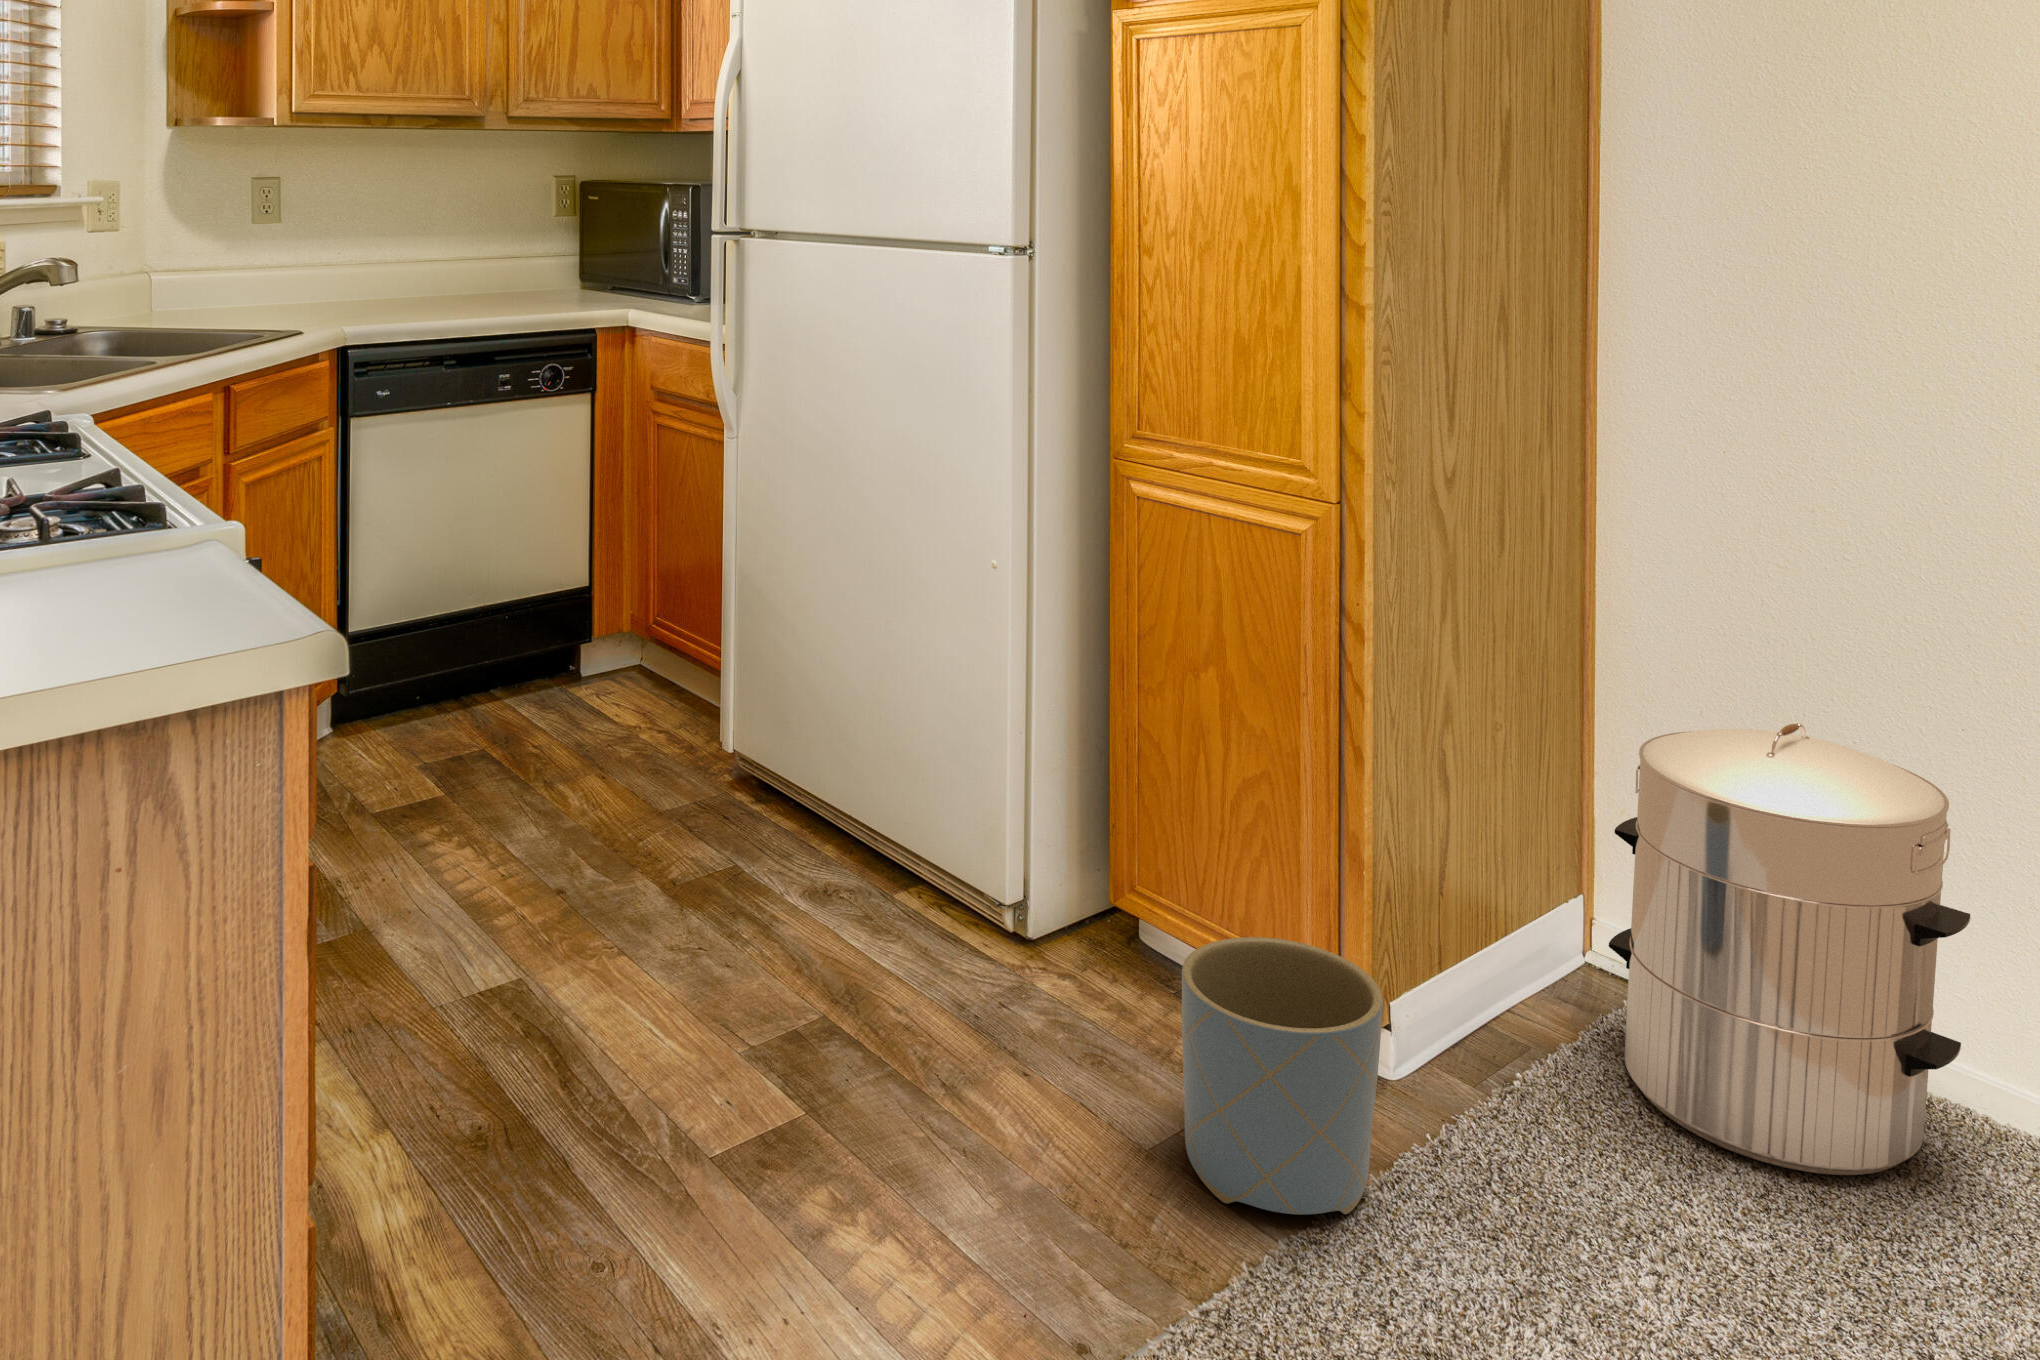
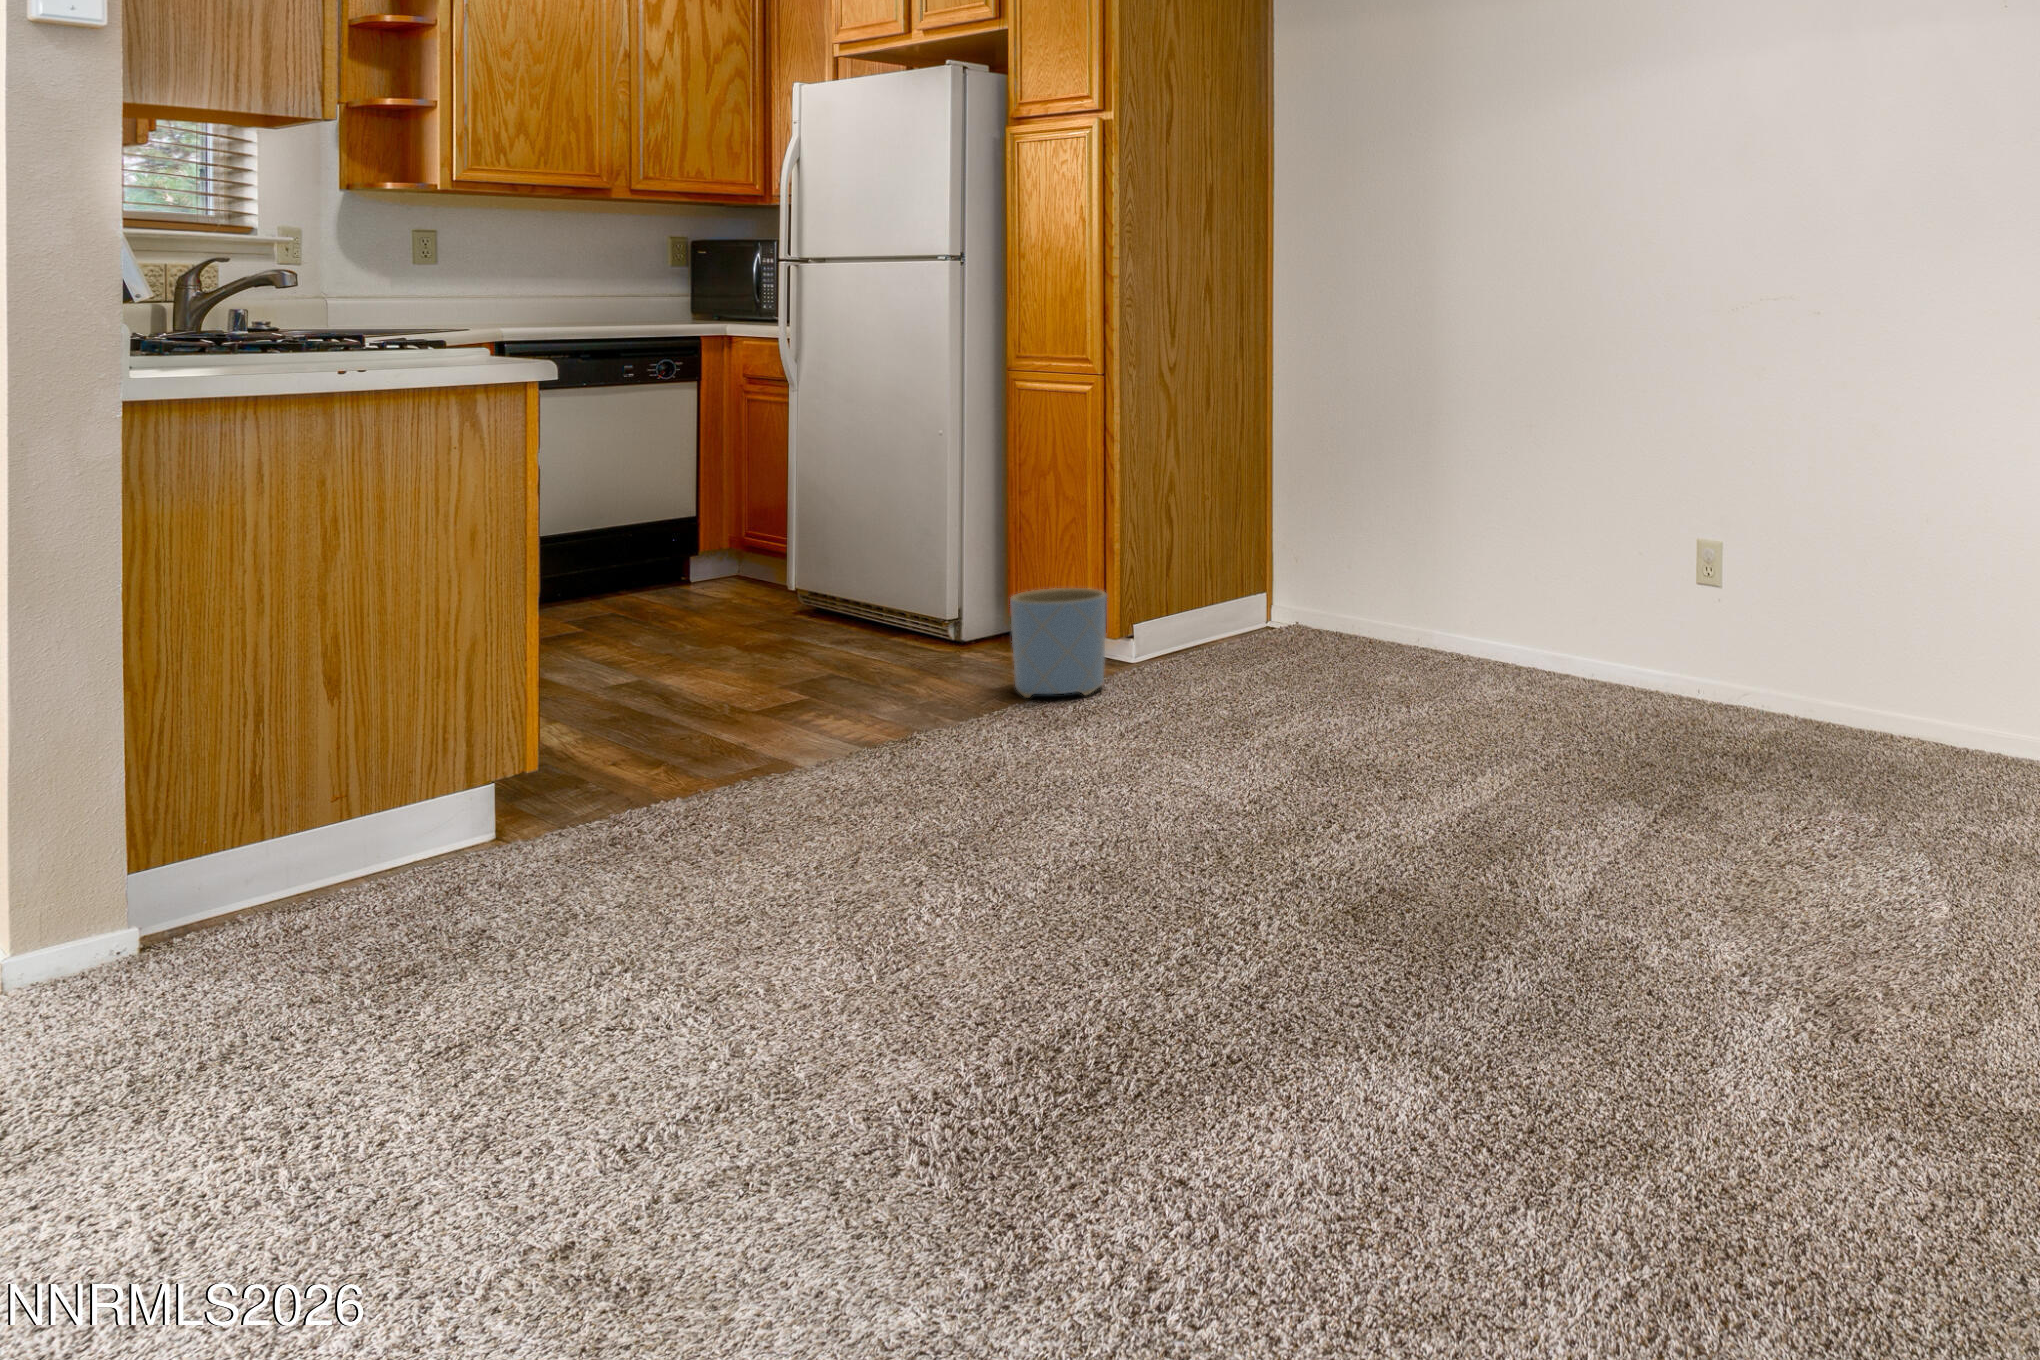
waste bin: present [1609,723,1970,1175] -> none [1257,474,1383,671]

